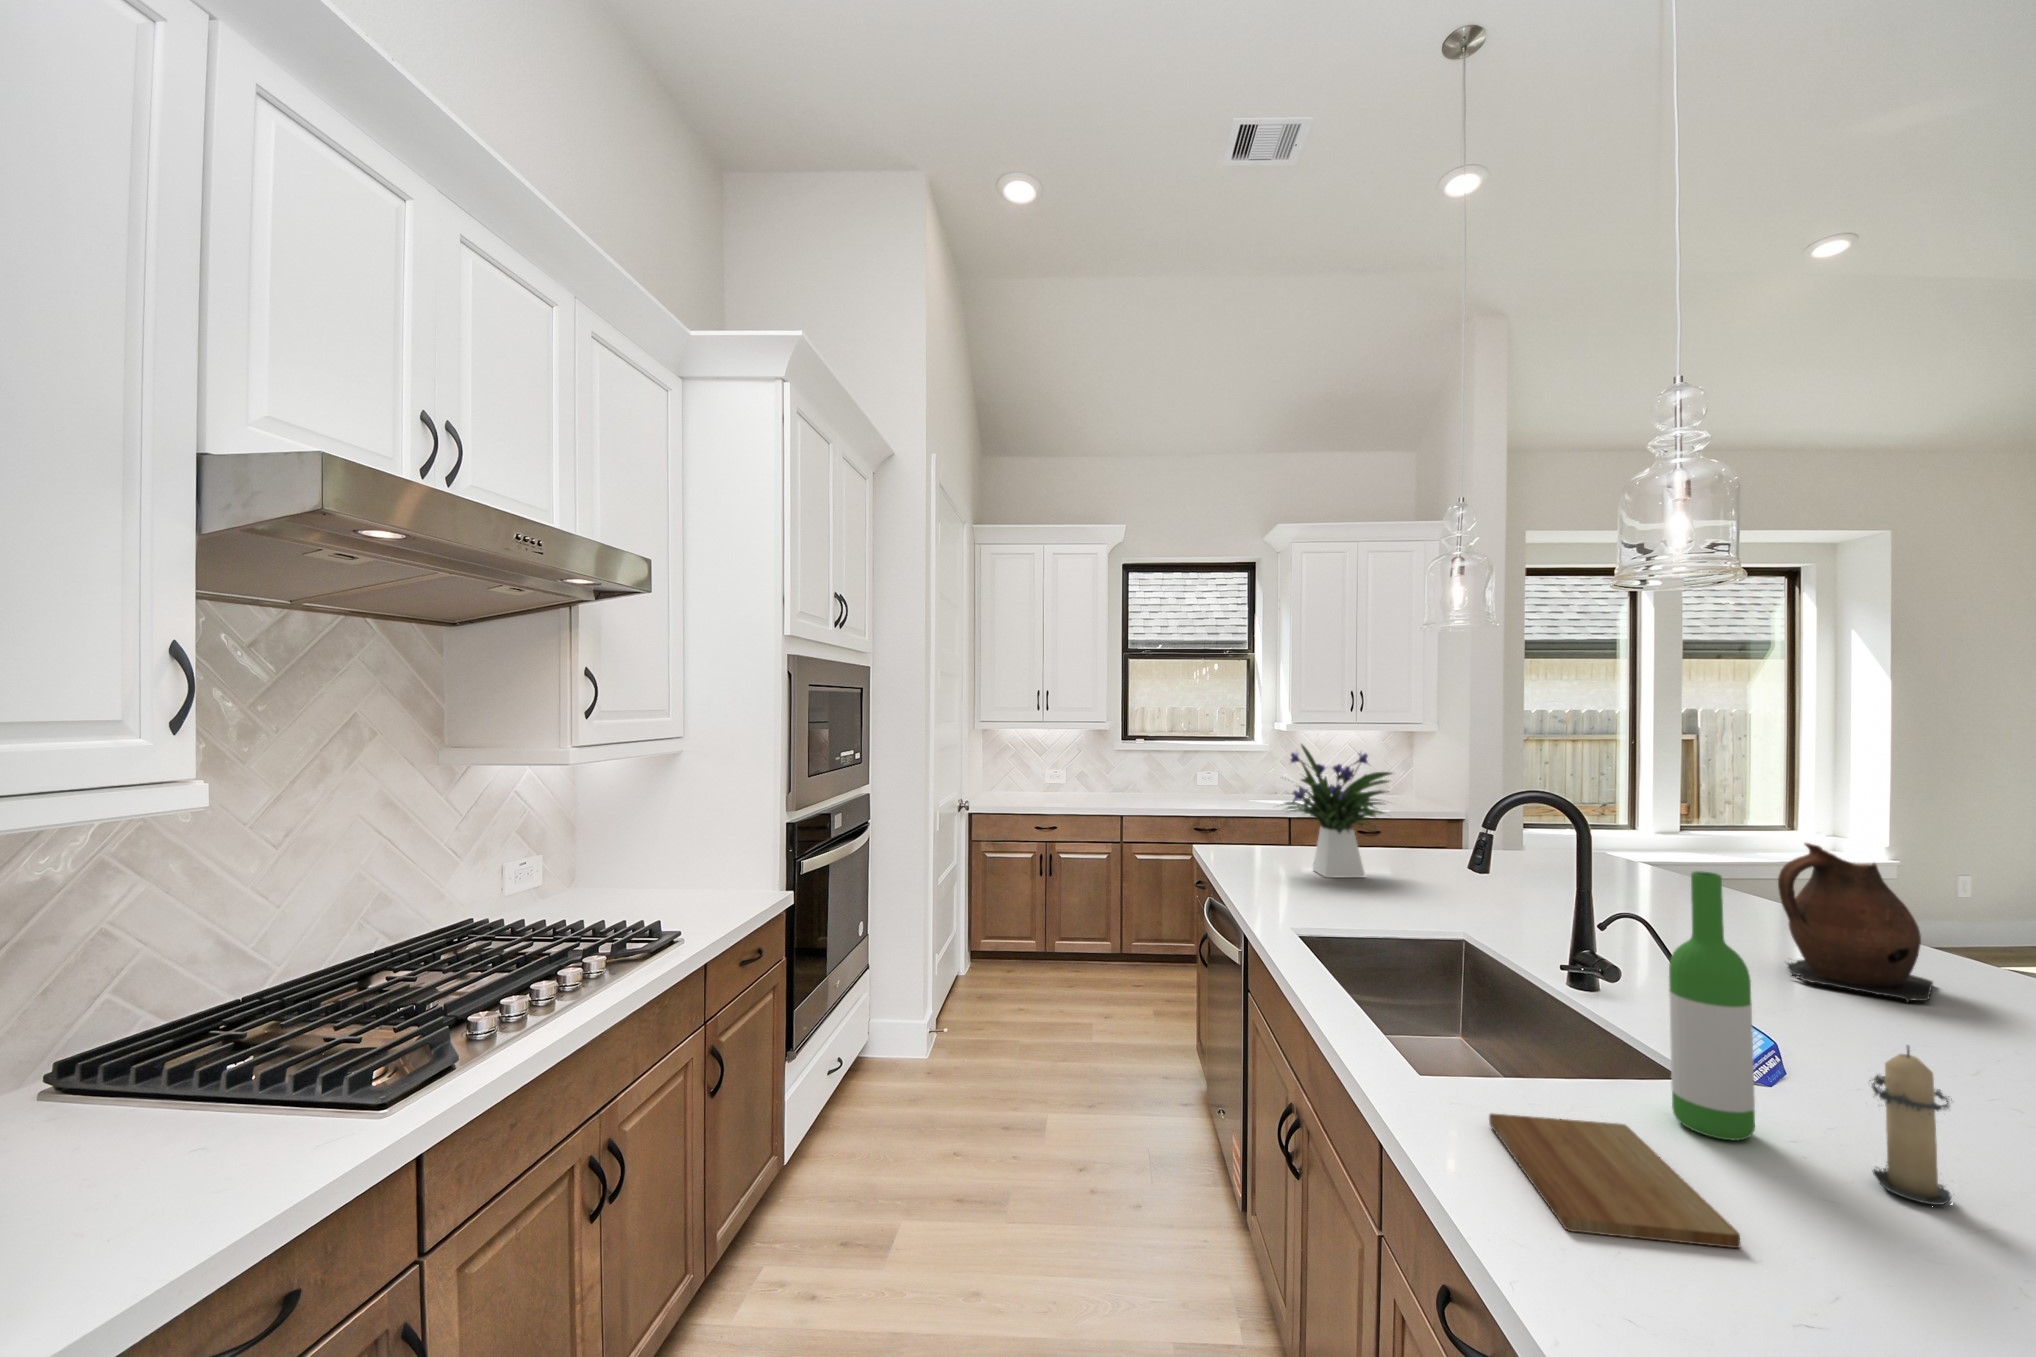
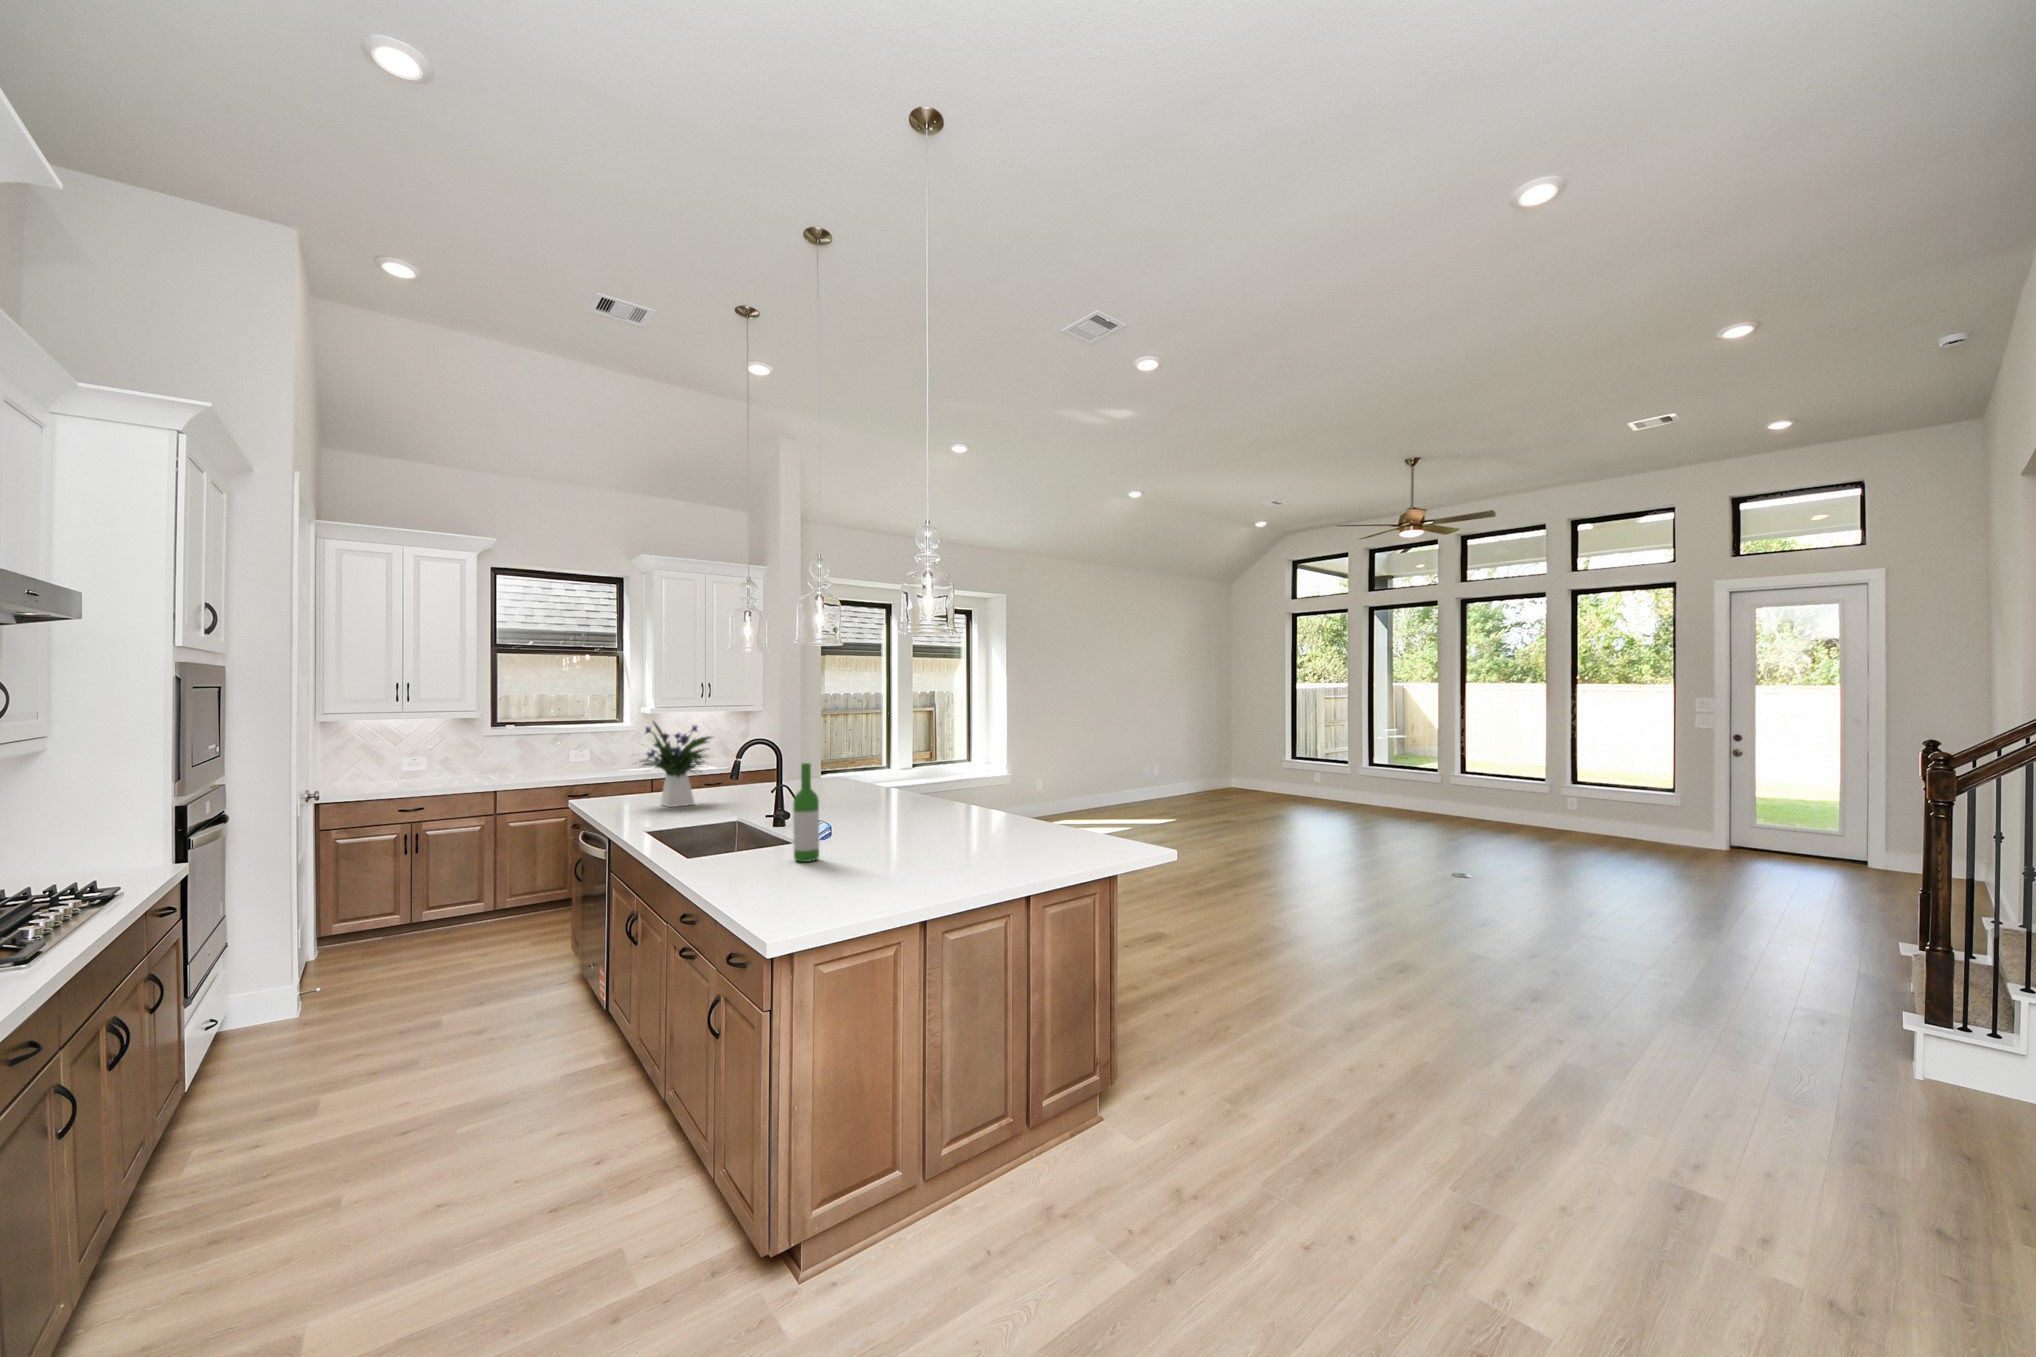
ceramic pitcher: present [1778,843,1933,1002] -> none [876,756,931,820]
candle: present [1872,1045,1951,1205] -> none [843,813,868,864]
cutting board: present [1489,1114,1740,1248] -> none [722,862,792,887]

